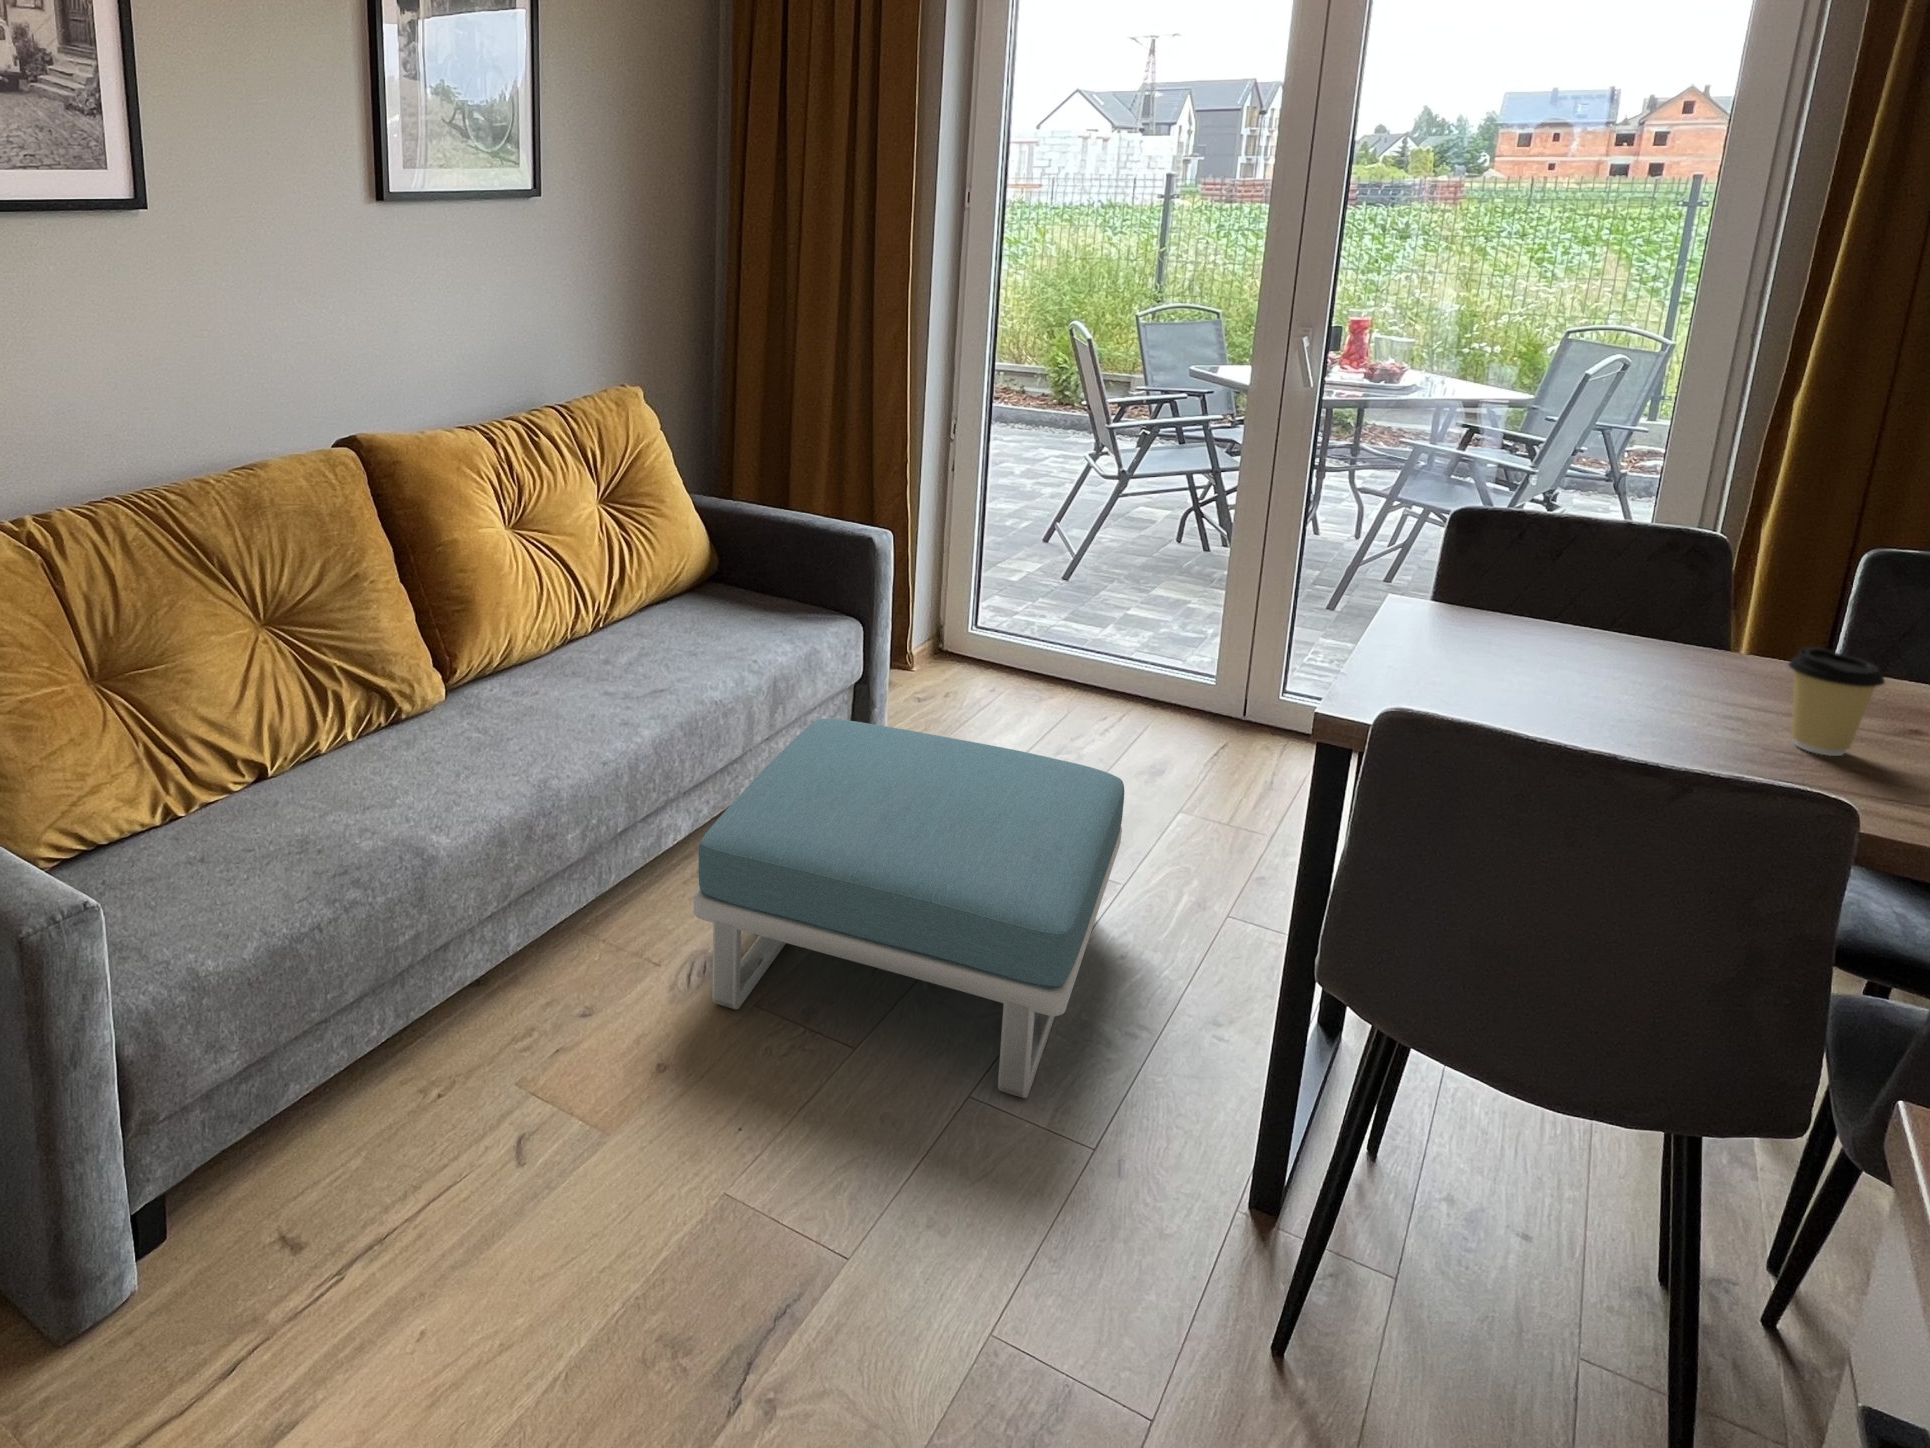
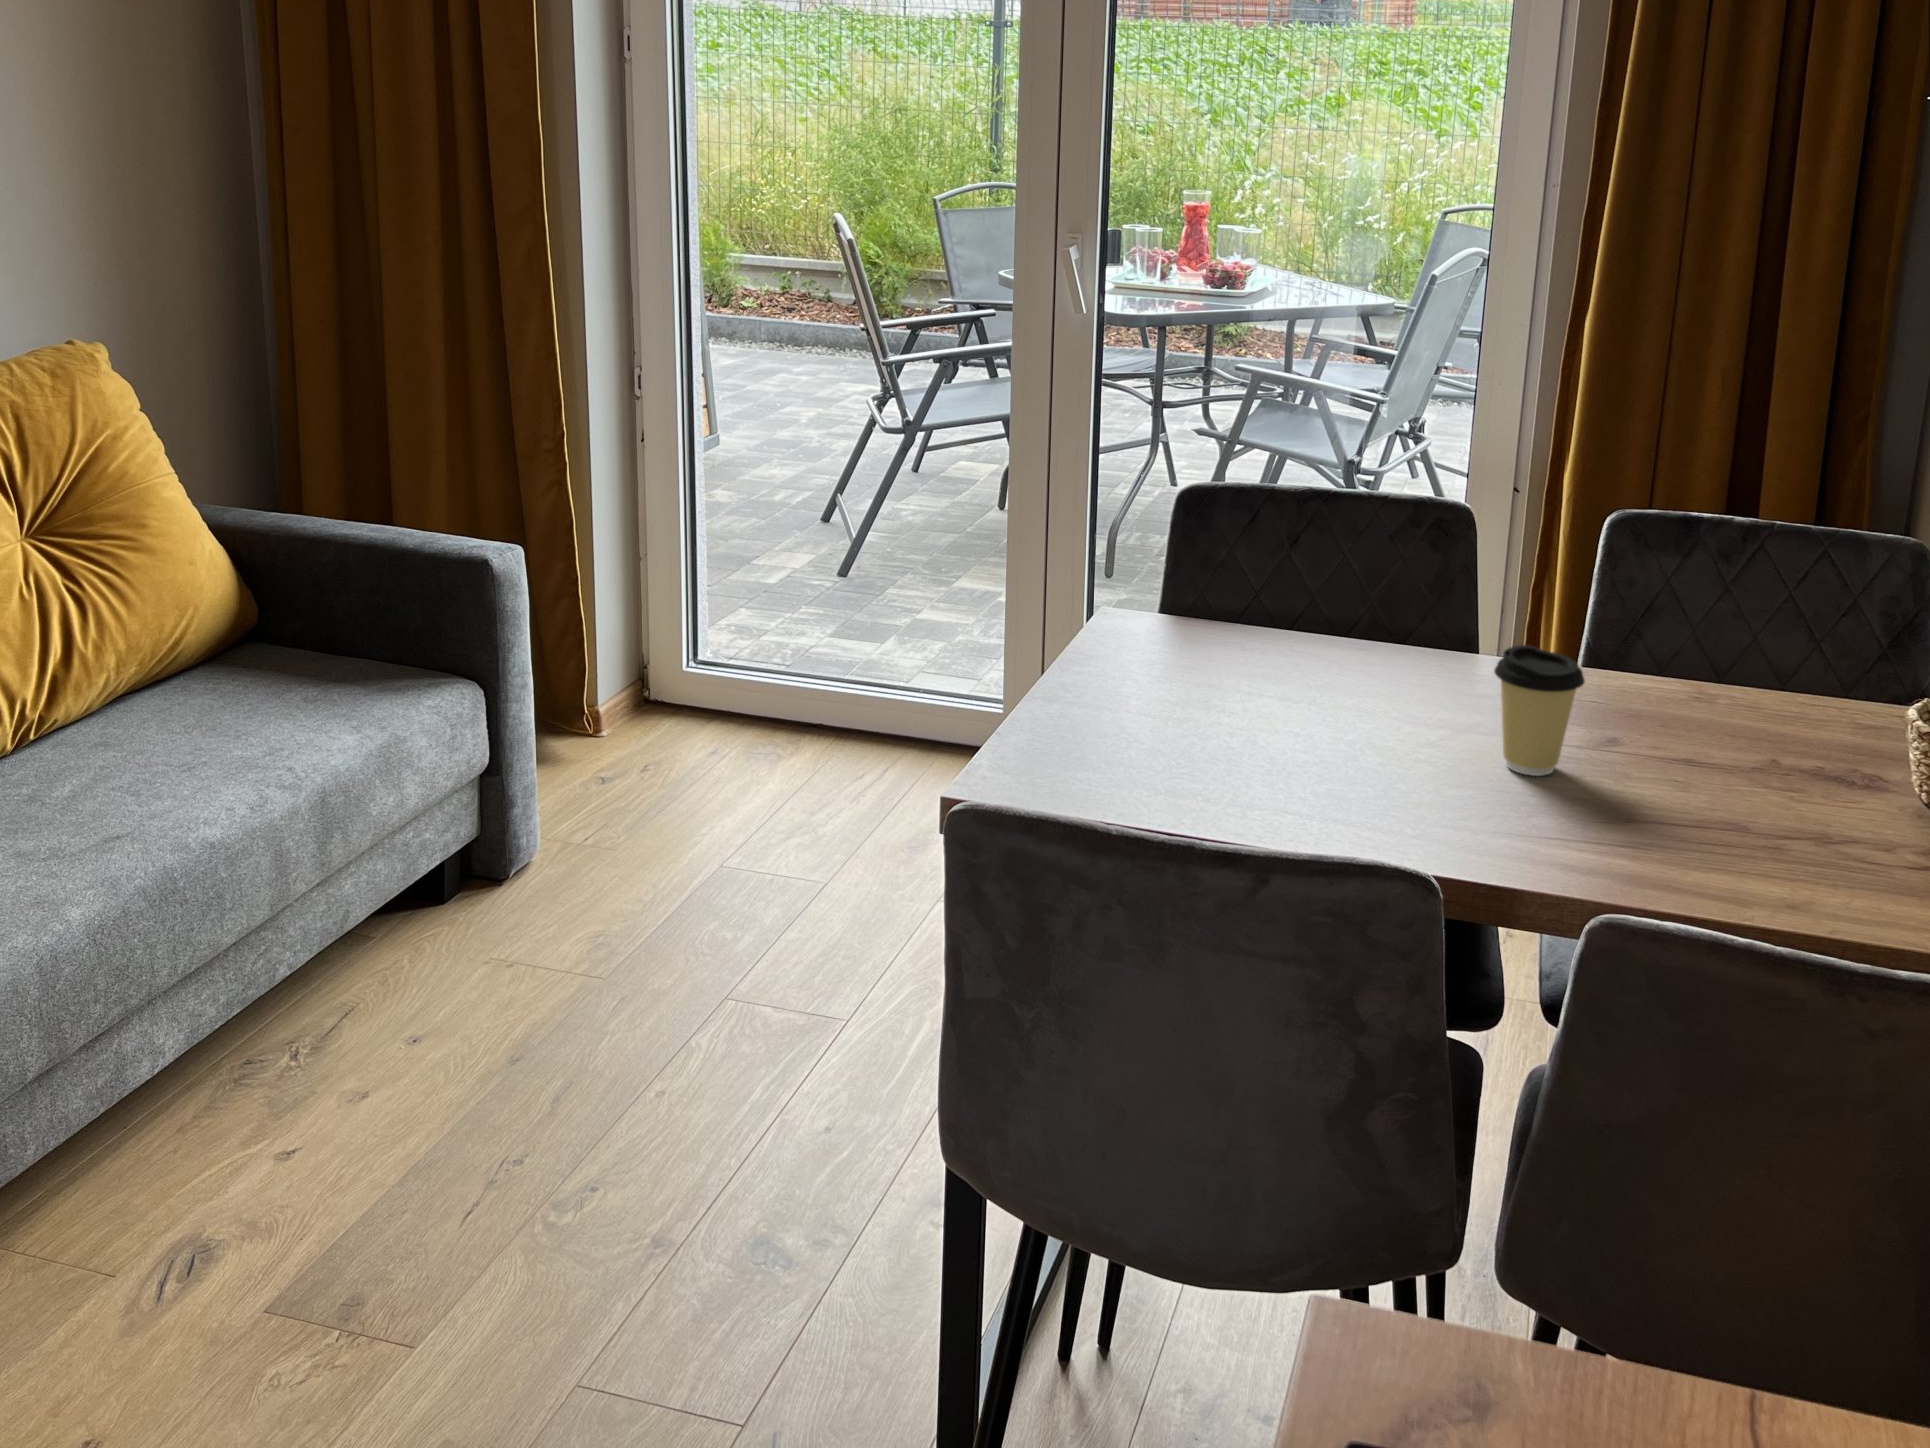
footstool: present [693,718,1124,1098] -> none [146,843,825,1371]

